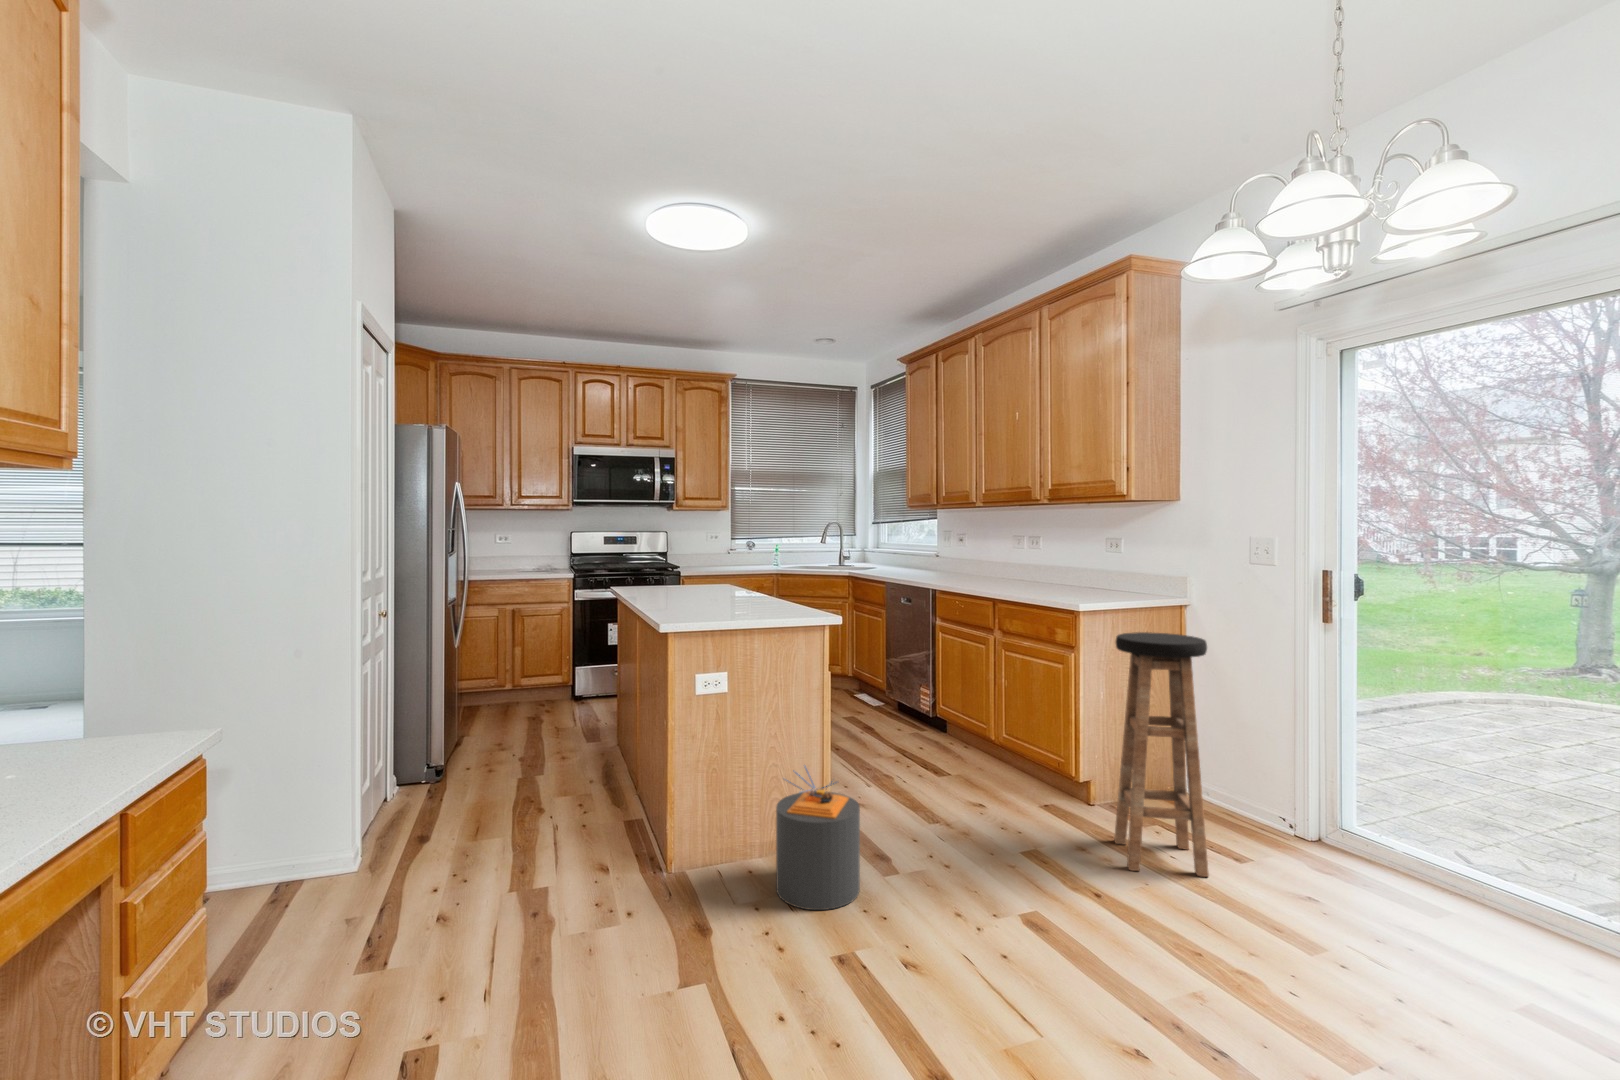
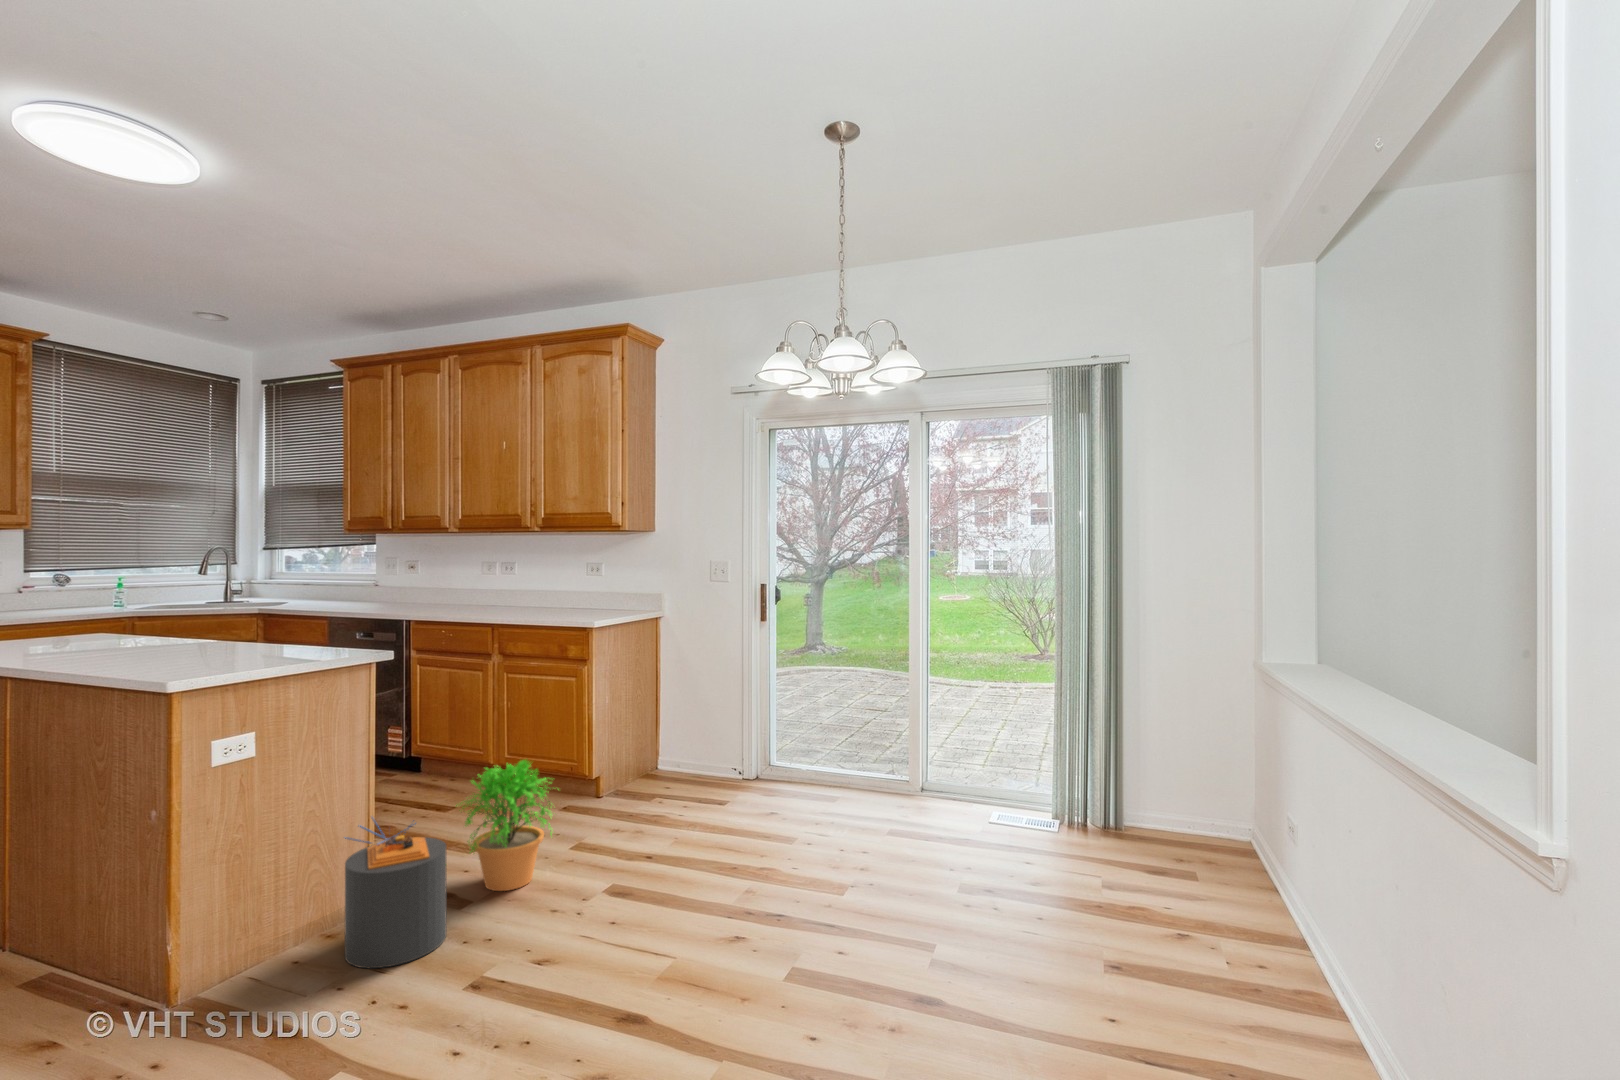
bar stool: present [1114,632,1209,877] -> none [635,638,712,834]
potted plant: none [891,742,997,876] -> present [456,760,552,891]

